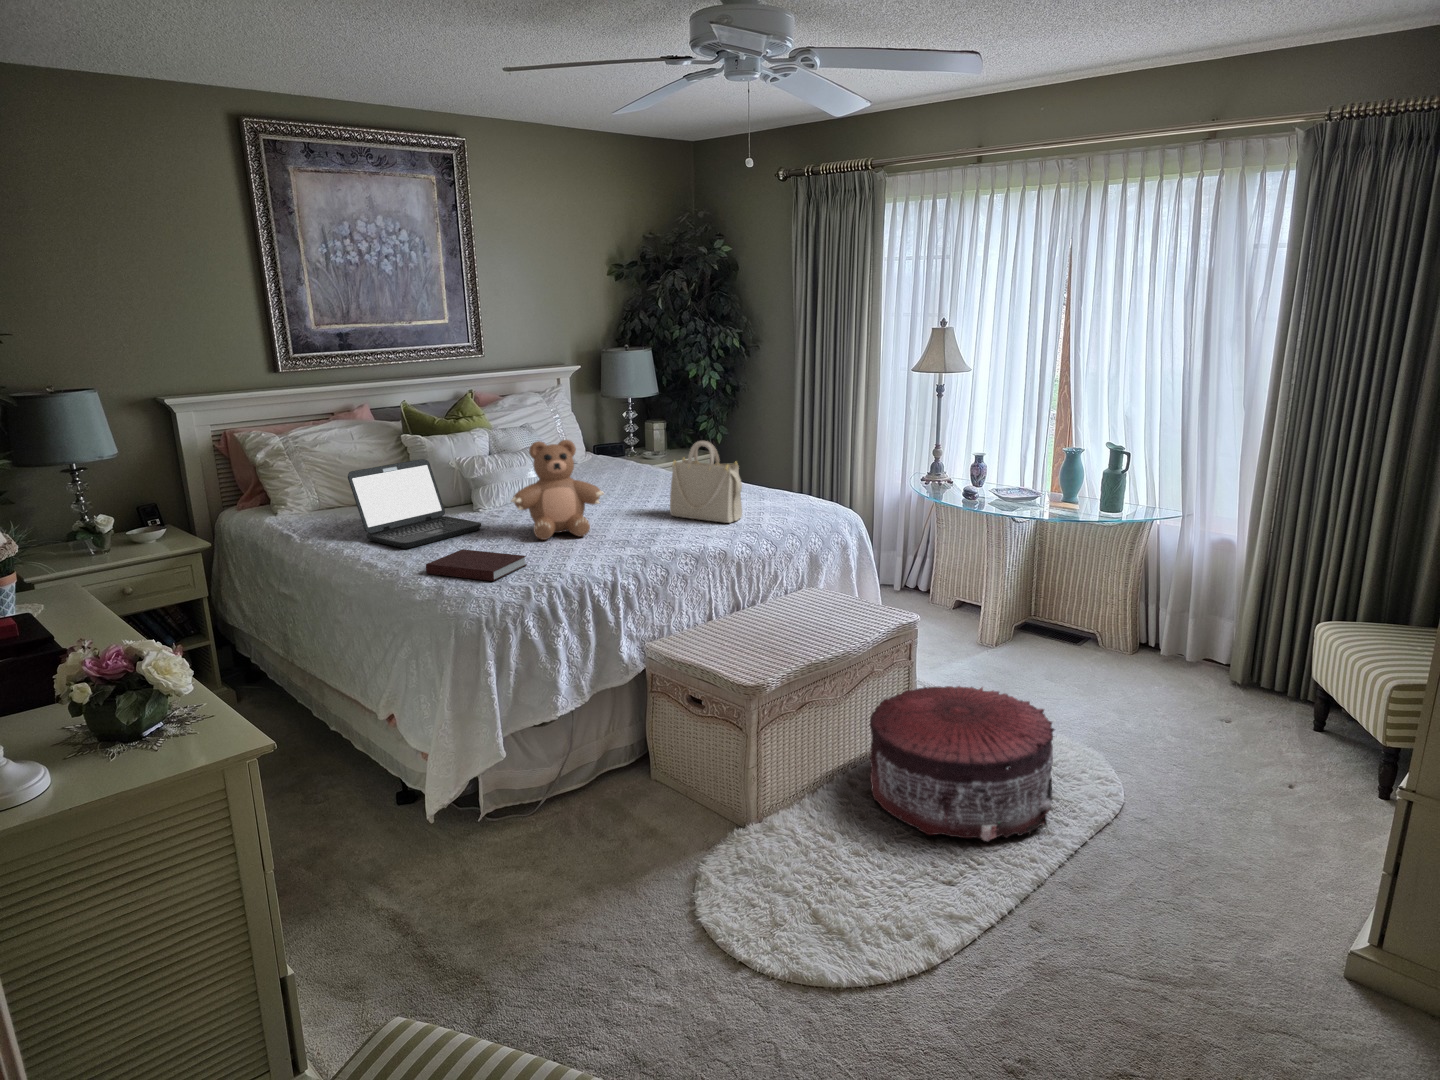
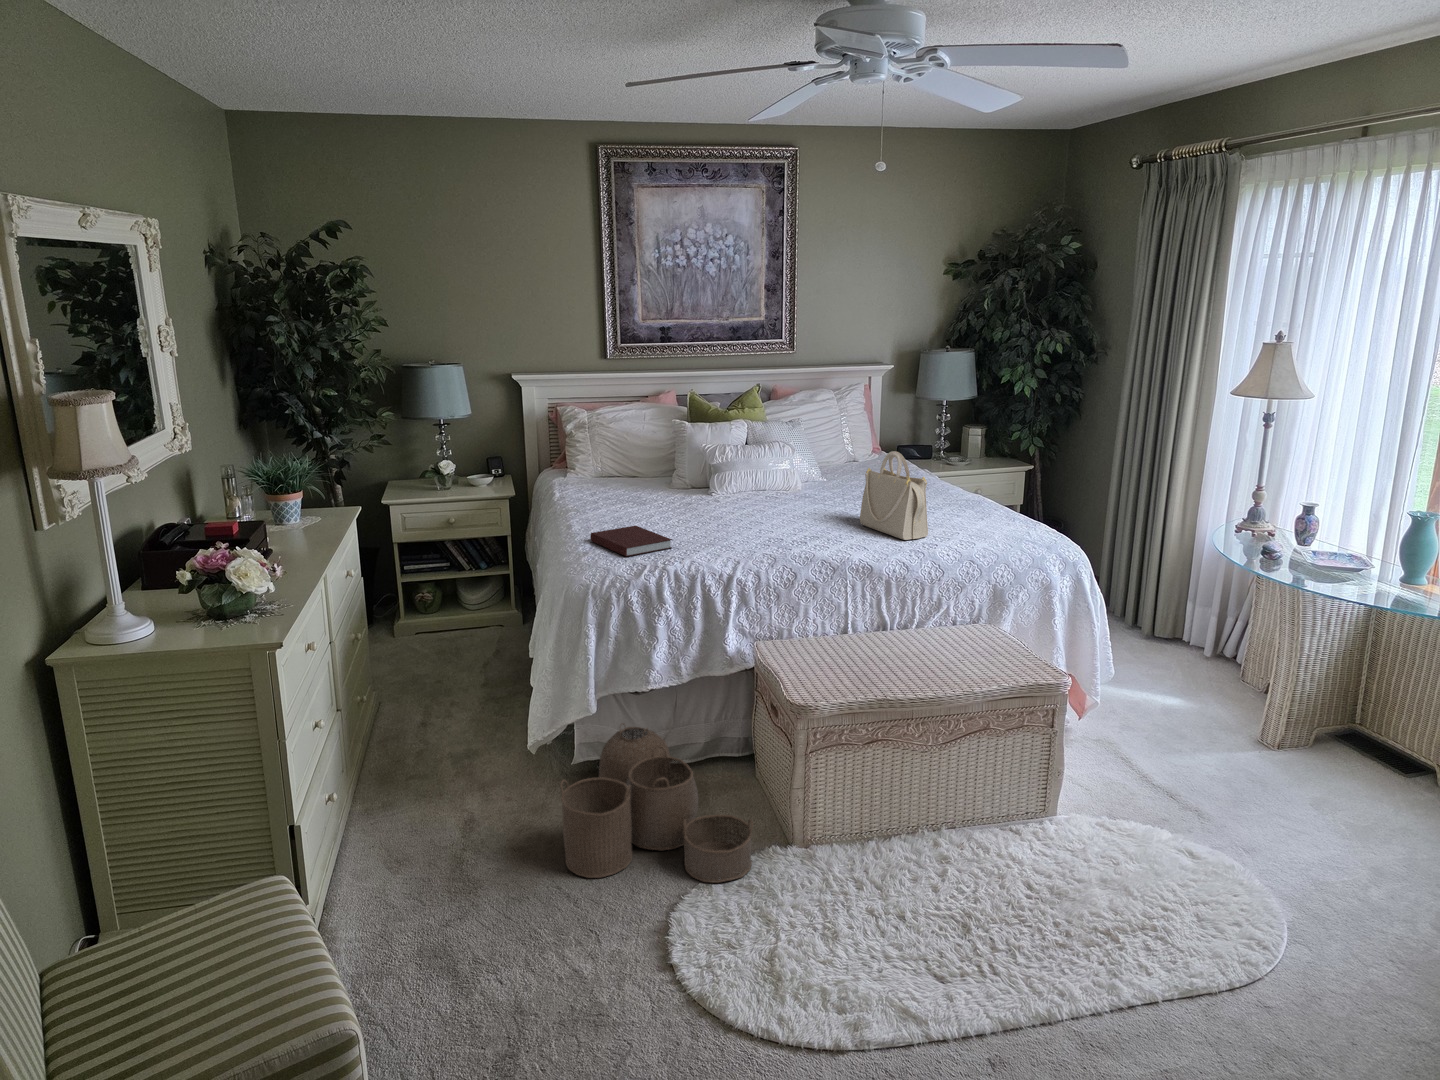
teddy bear: present [511,440,604,540] -> none [696,436,784,531]
laptop: present [348,459,481,549] -> none [585,443,687,518]
pouf: present [870,686,1054,841] -> none [937,756,1163,964]
woven basket: none [514,757,736,926] -> present [560,723,753,883]

